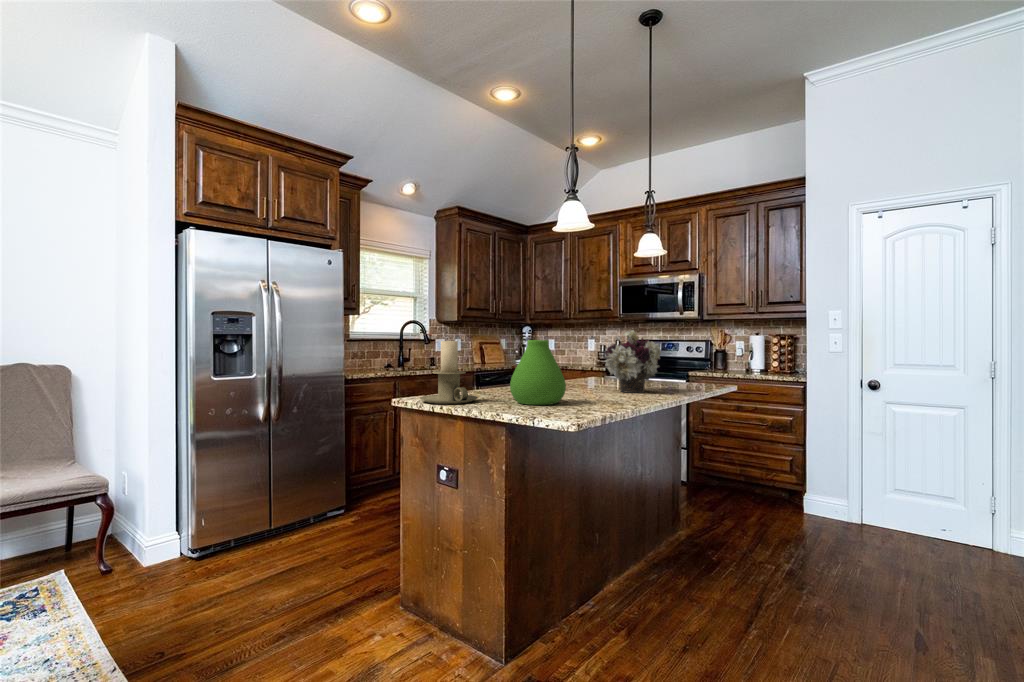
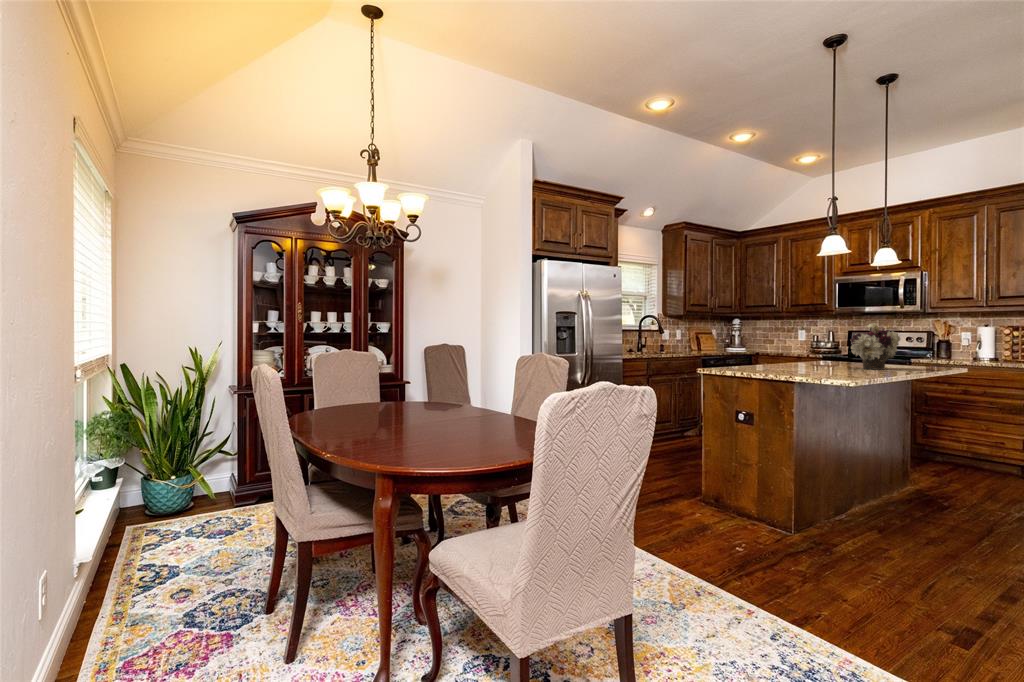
candle holder: present [420,340,477,404] -> none [723,330,764,371]
vase: present [510,340,566,405] -> none [789,330,833,373]

